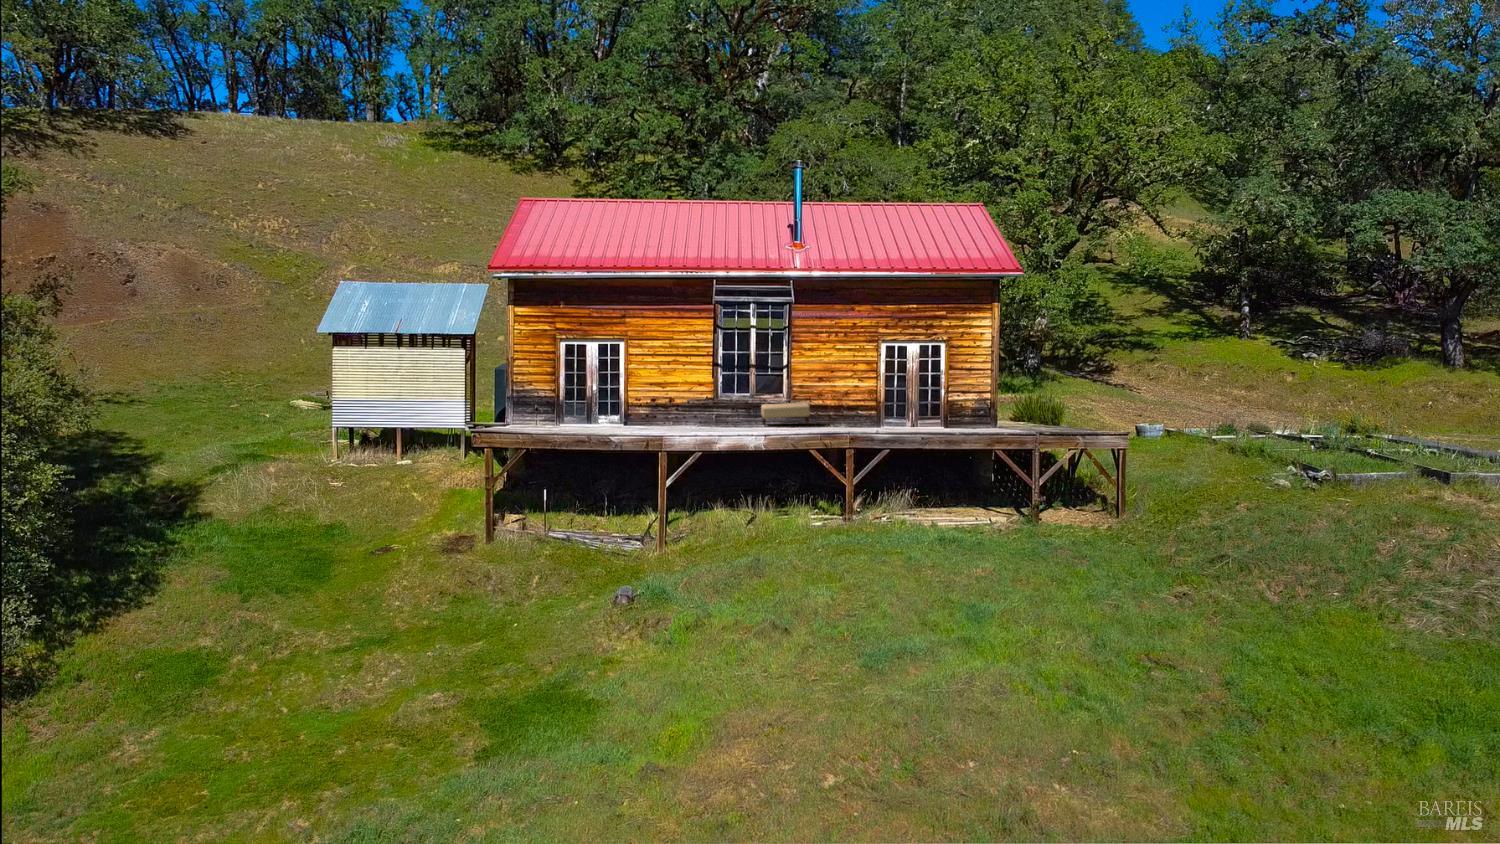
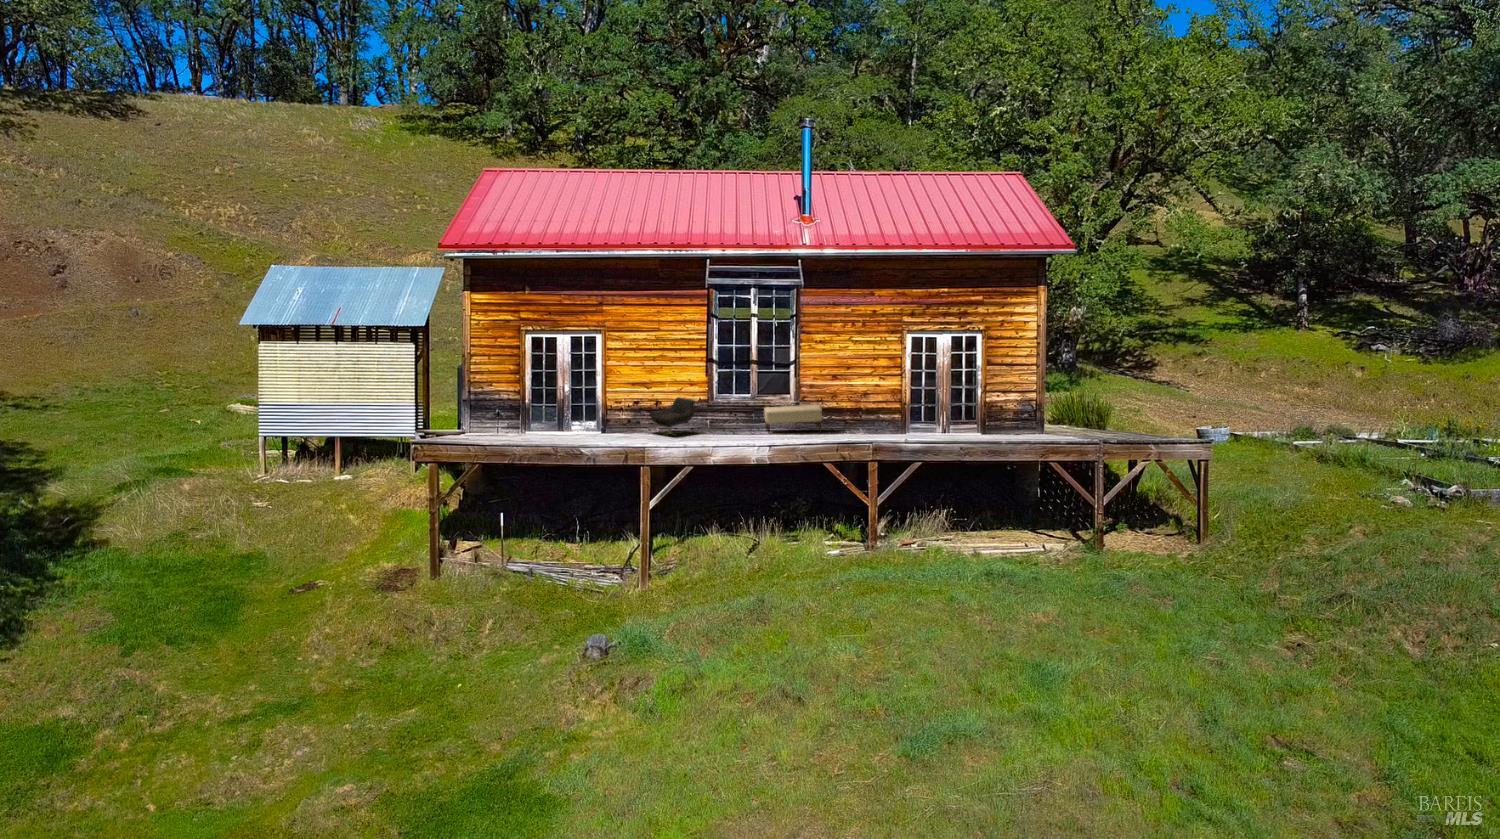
lounge chair: none [665,395,703,430] -> present [650,397,694,434]

